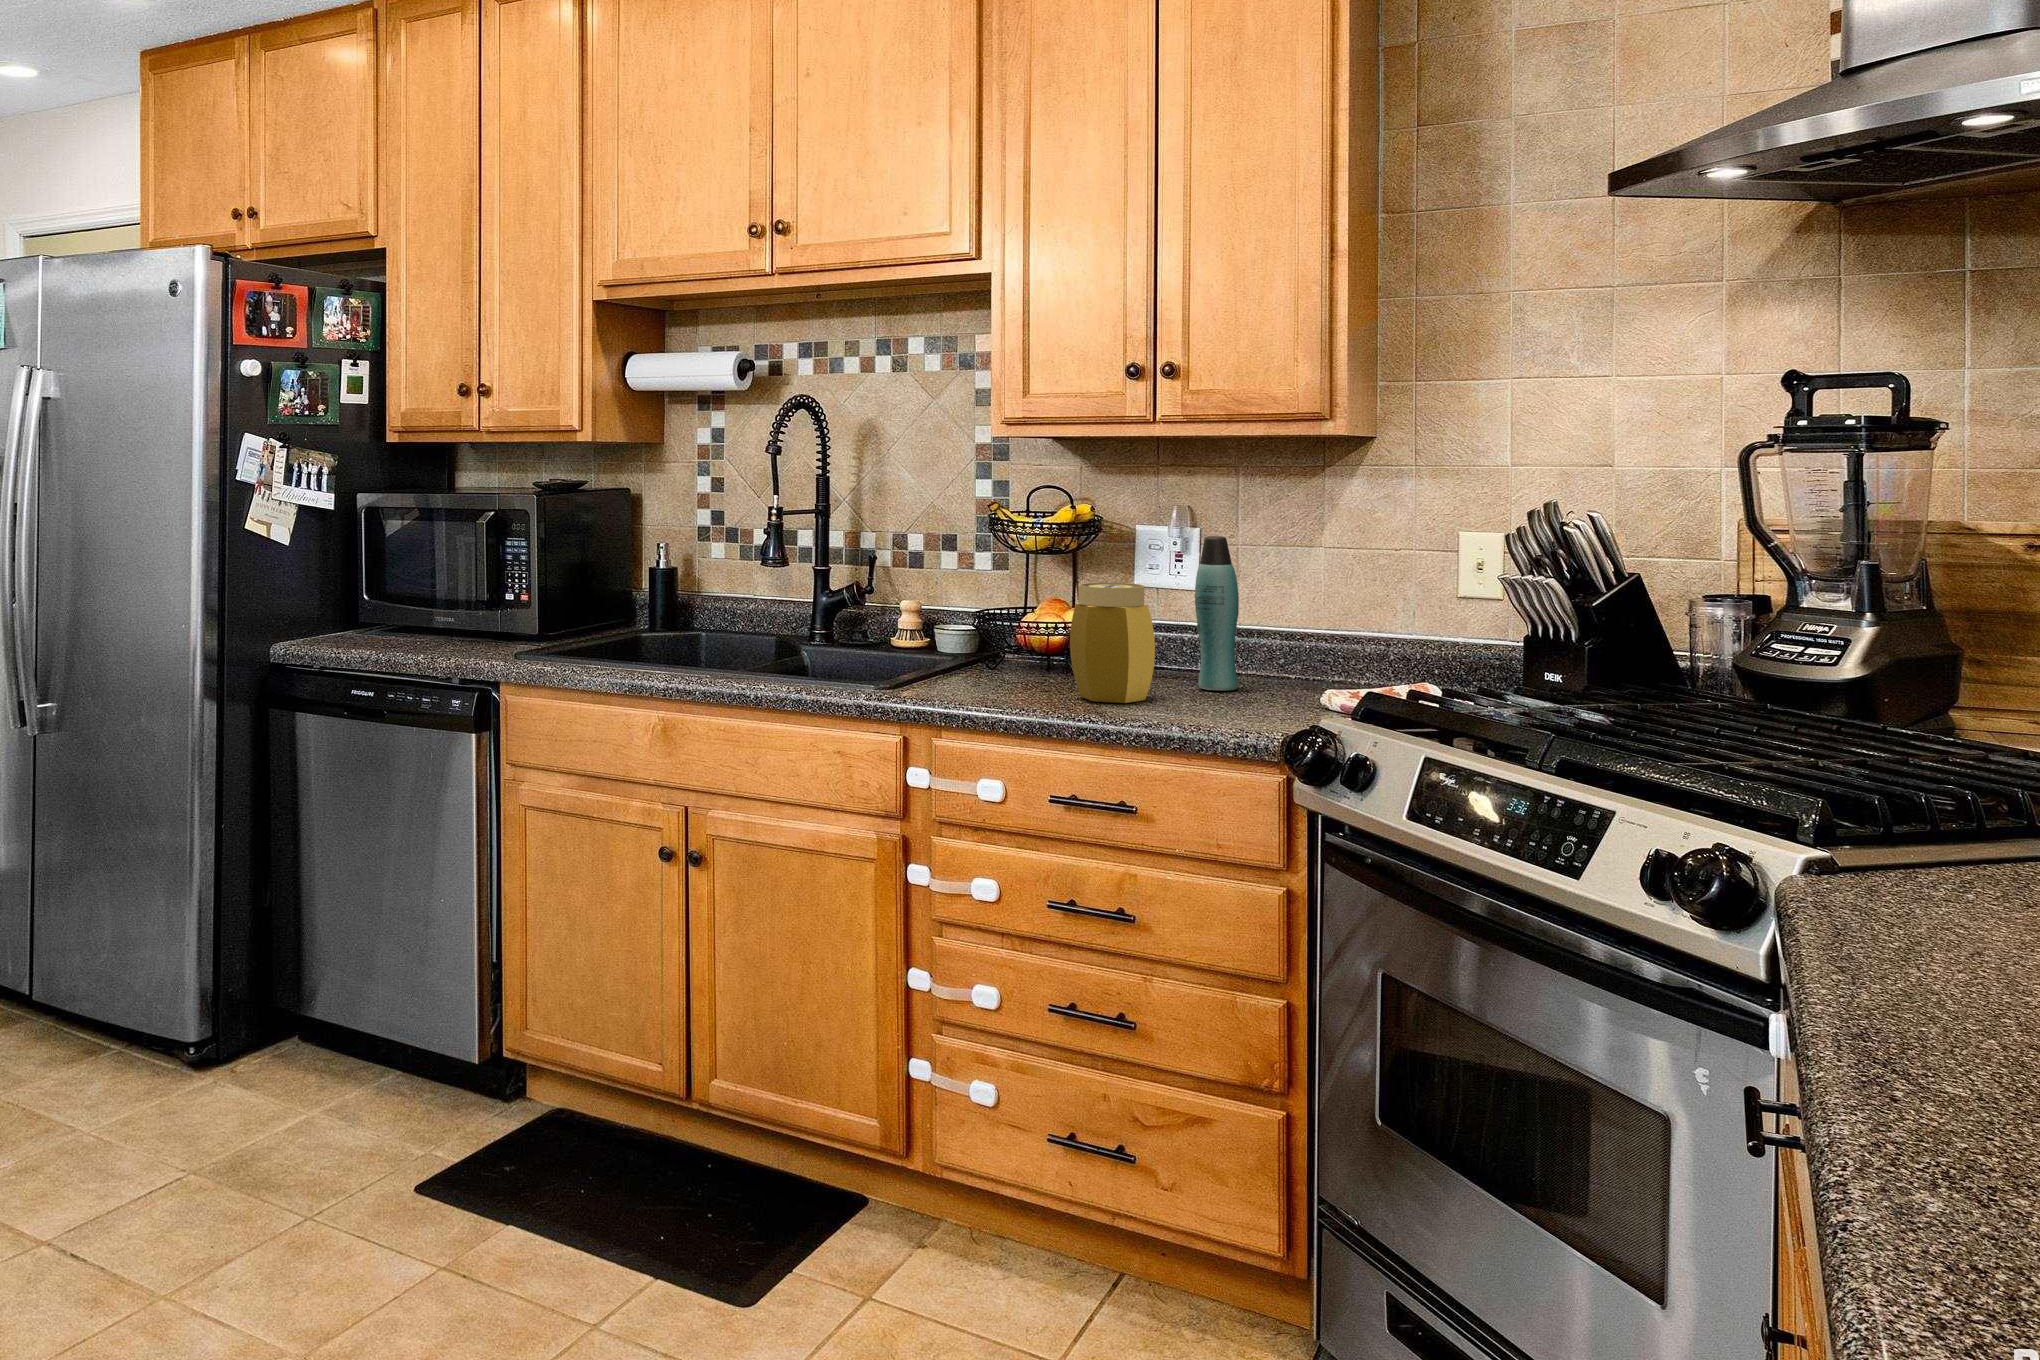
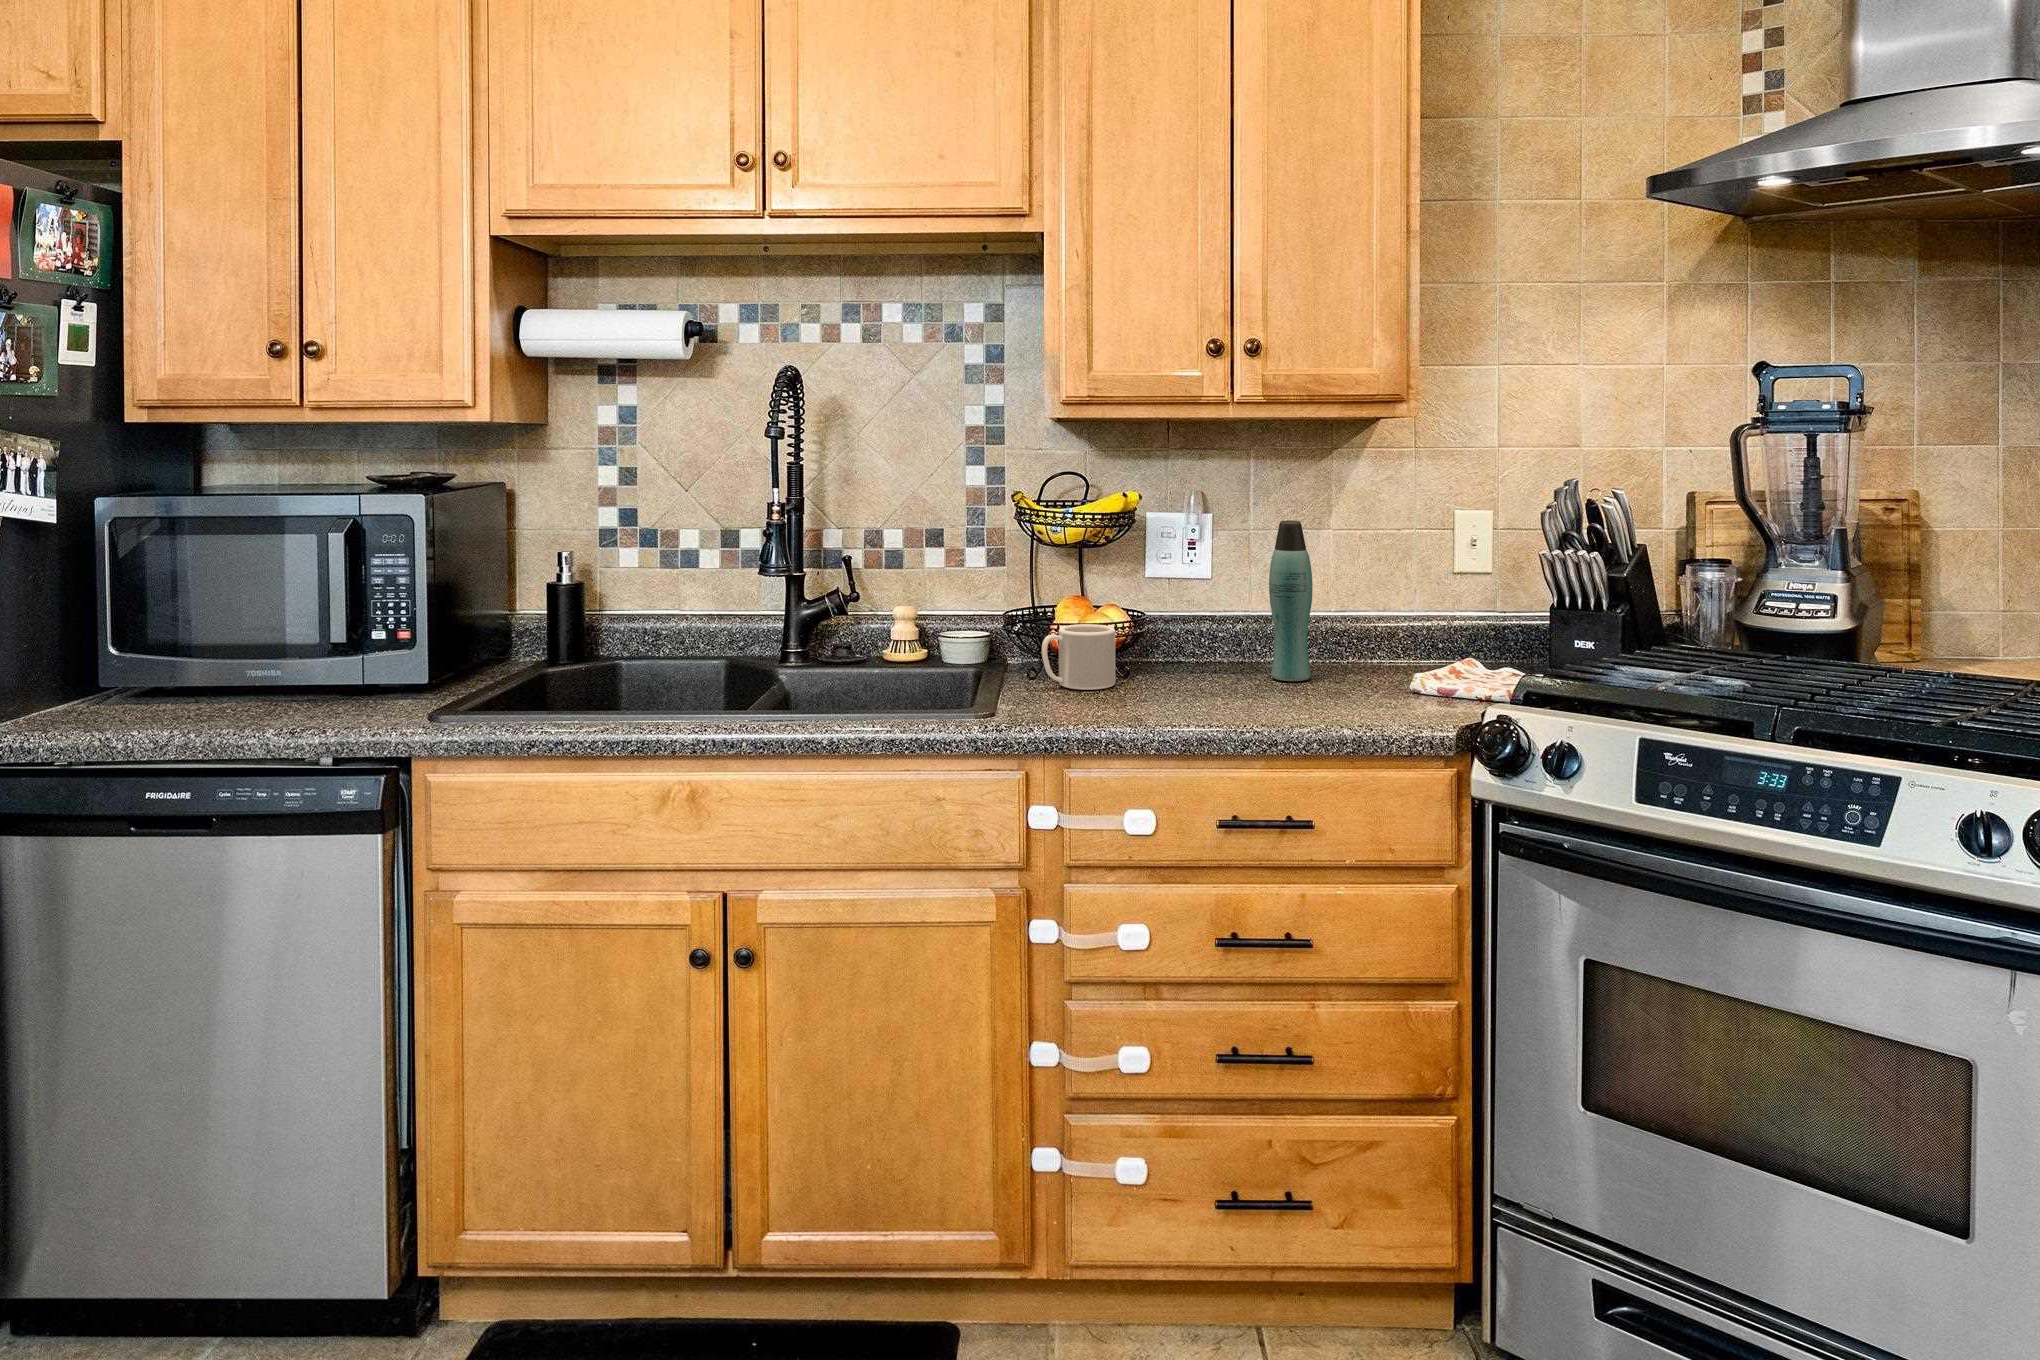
jar: present [1070,583,1155,703] -> none [1189,576,1275,710]
mug: none [981,626,1051,682] -> present [1042,624,1115,690]

